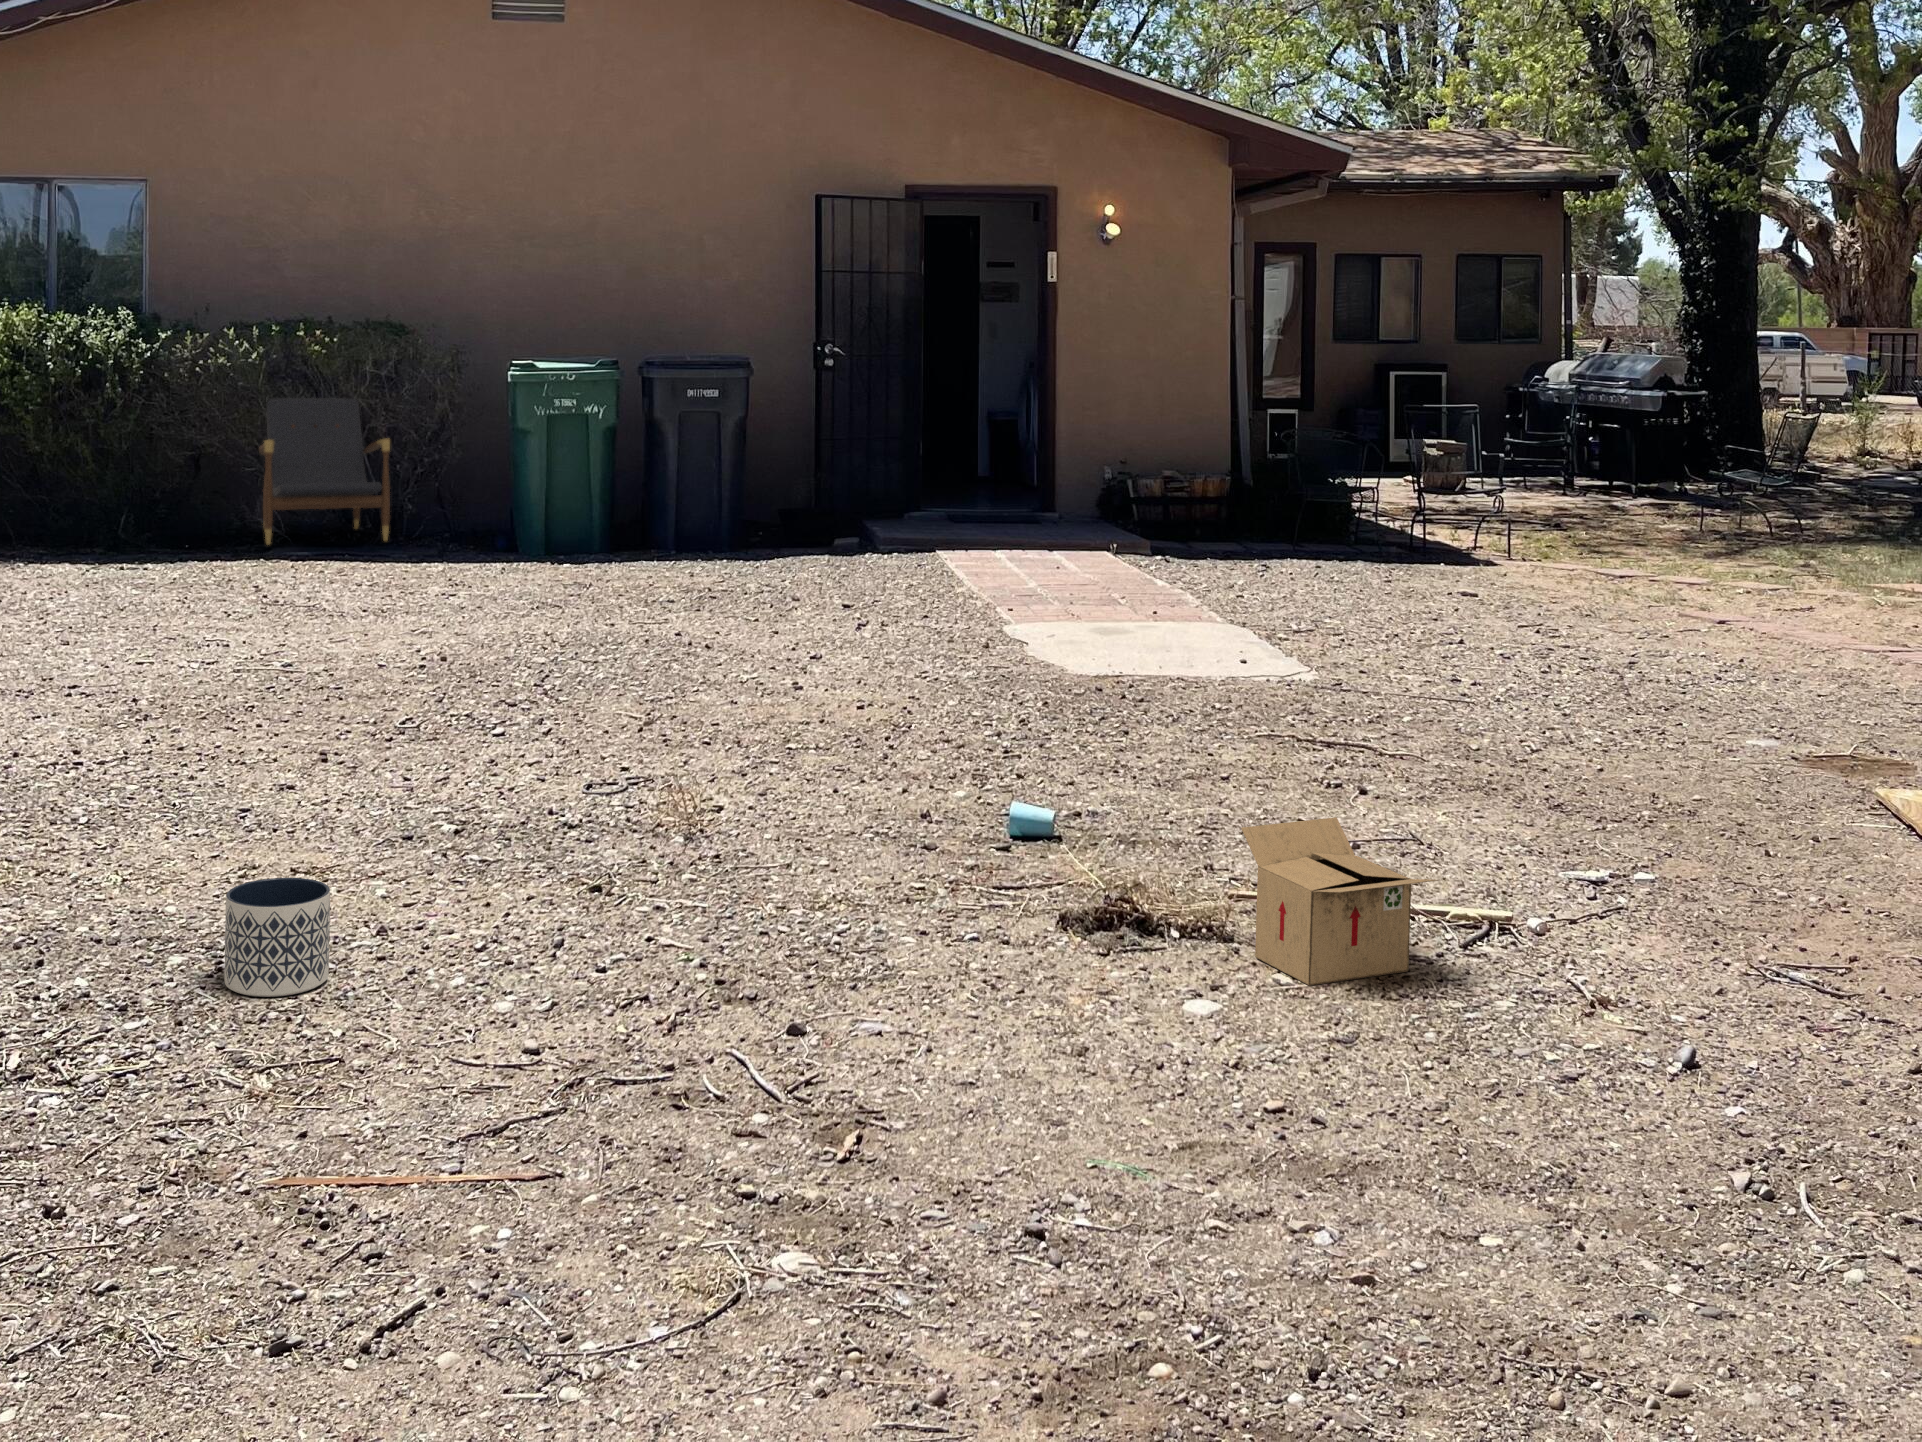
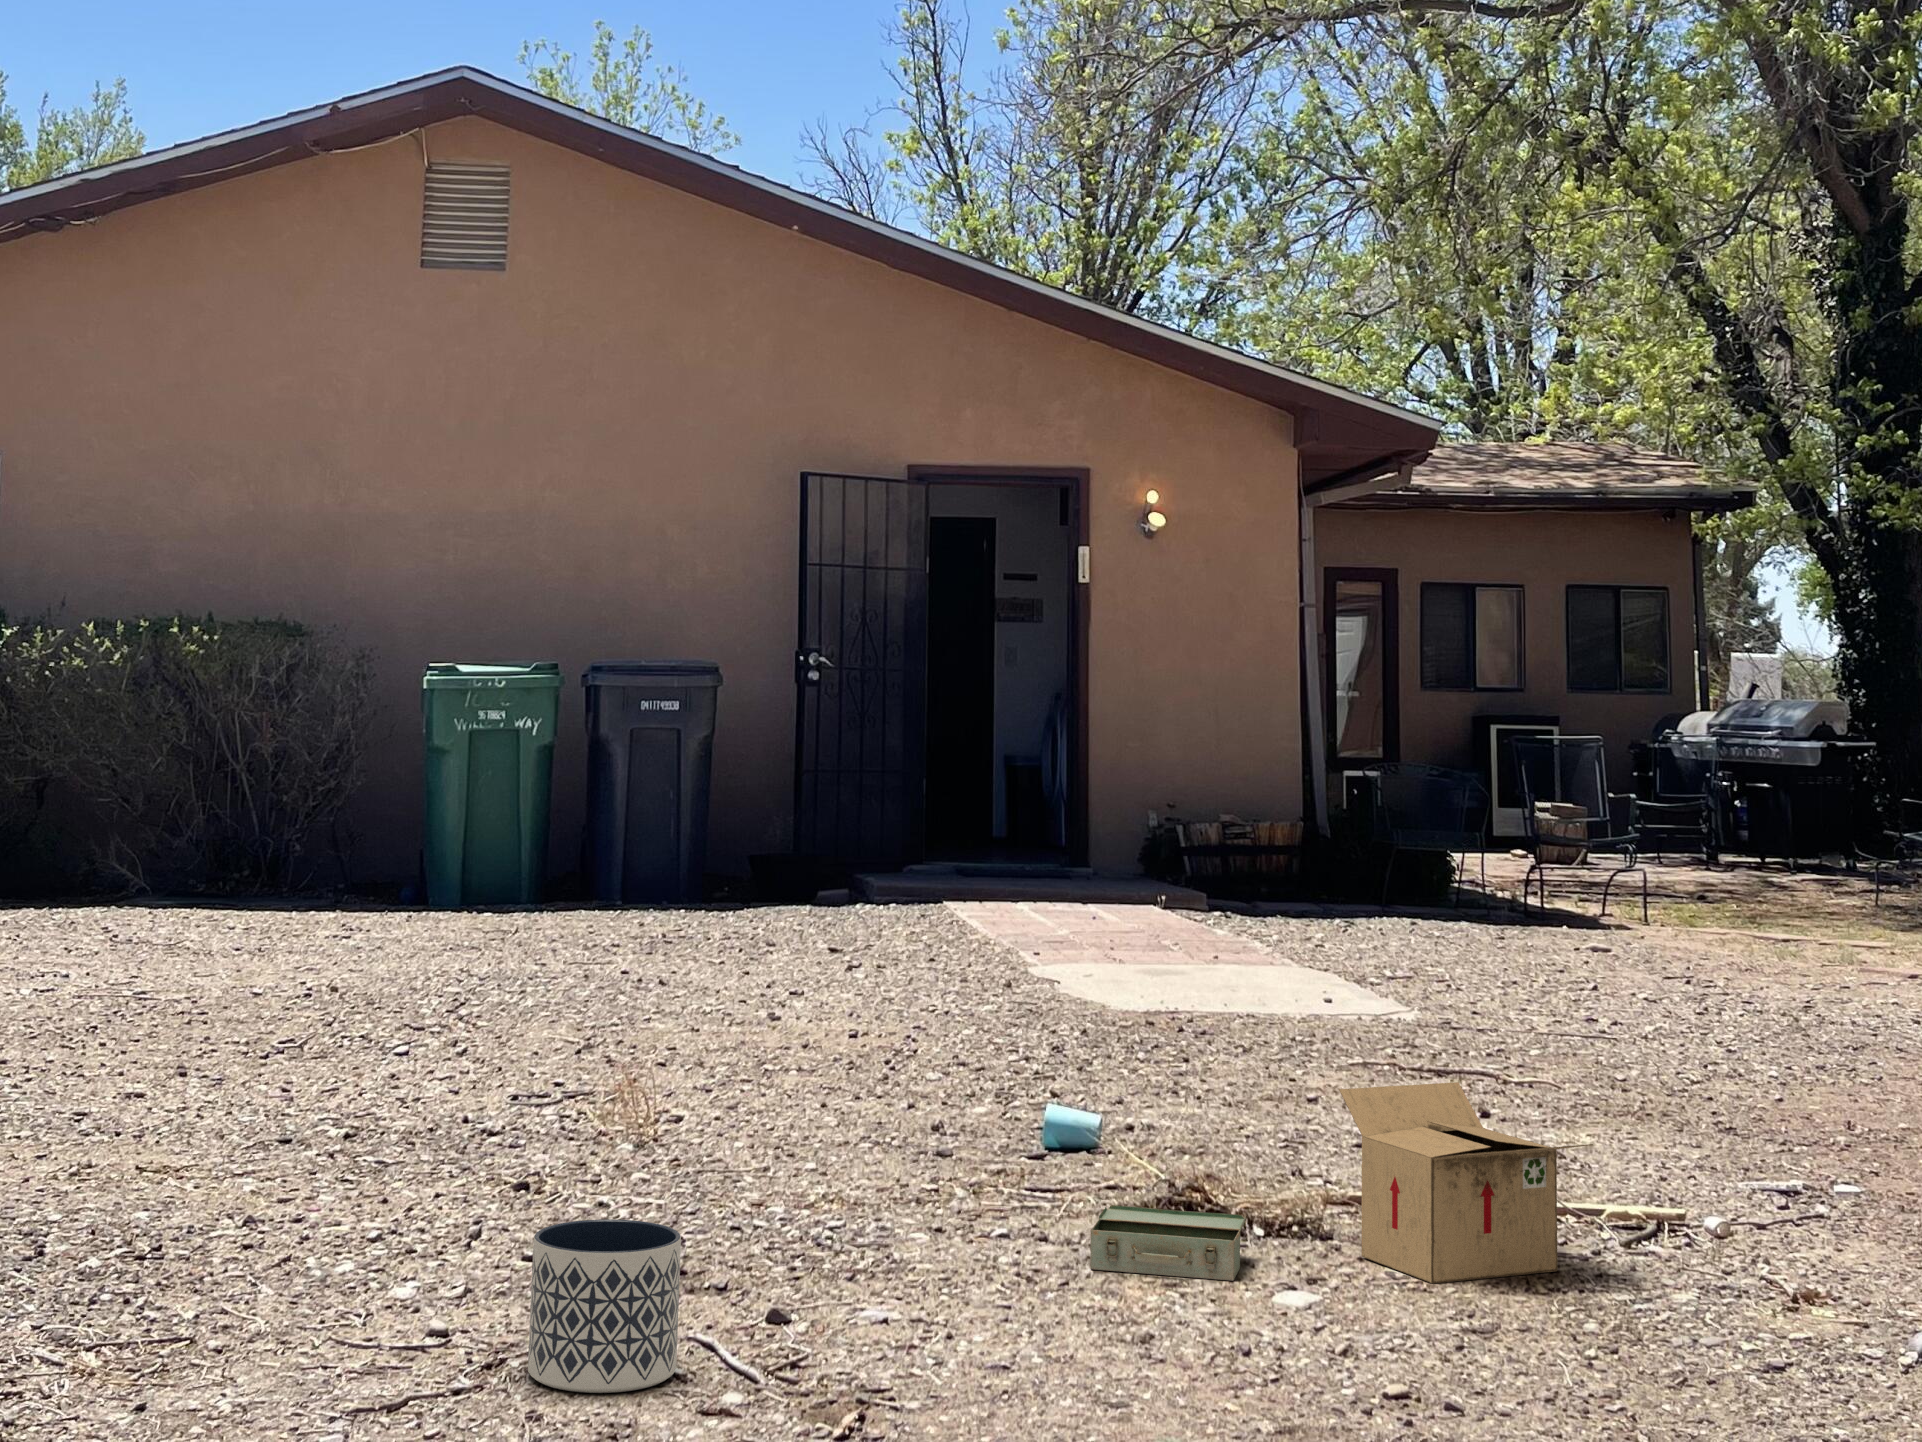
lounge chair: present [259,398,390,545] -> none [137,717,295,891]
planter: present [224,878,330,997] -> present [528,1219,681,1393]
toolbox: none [1041,917,1165,984] -> present [1090,1205,1246,1281]

